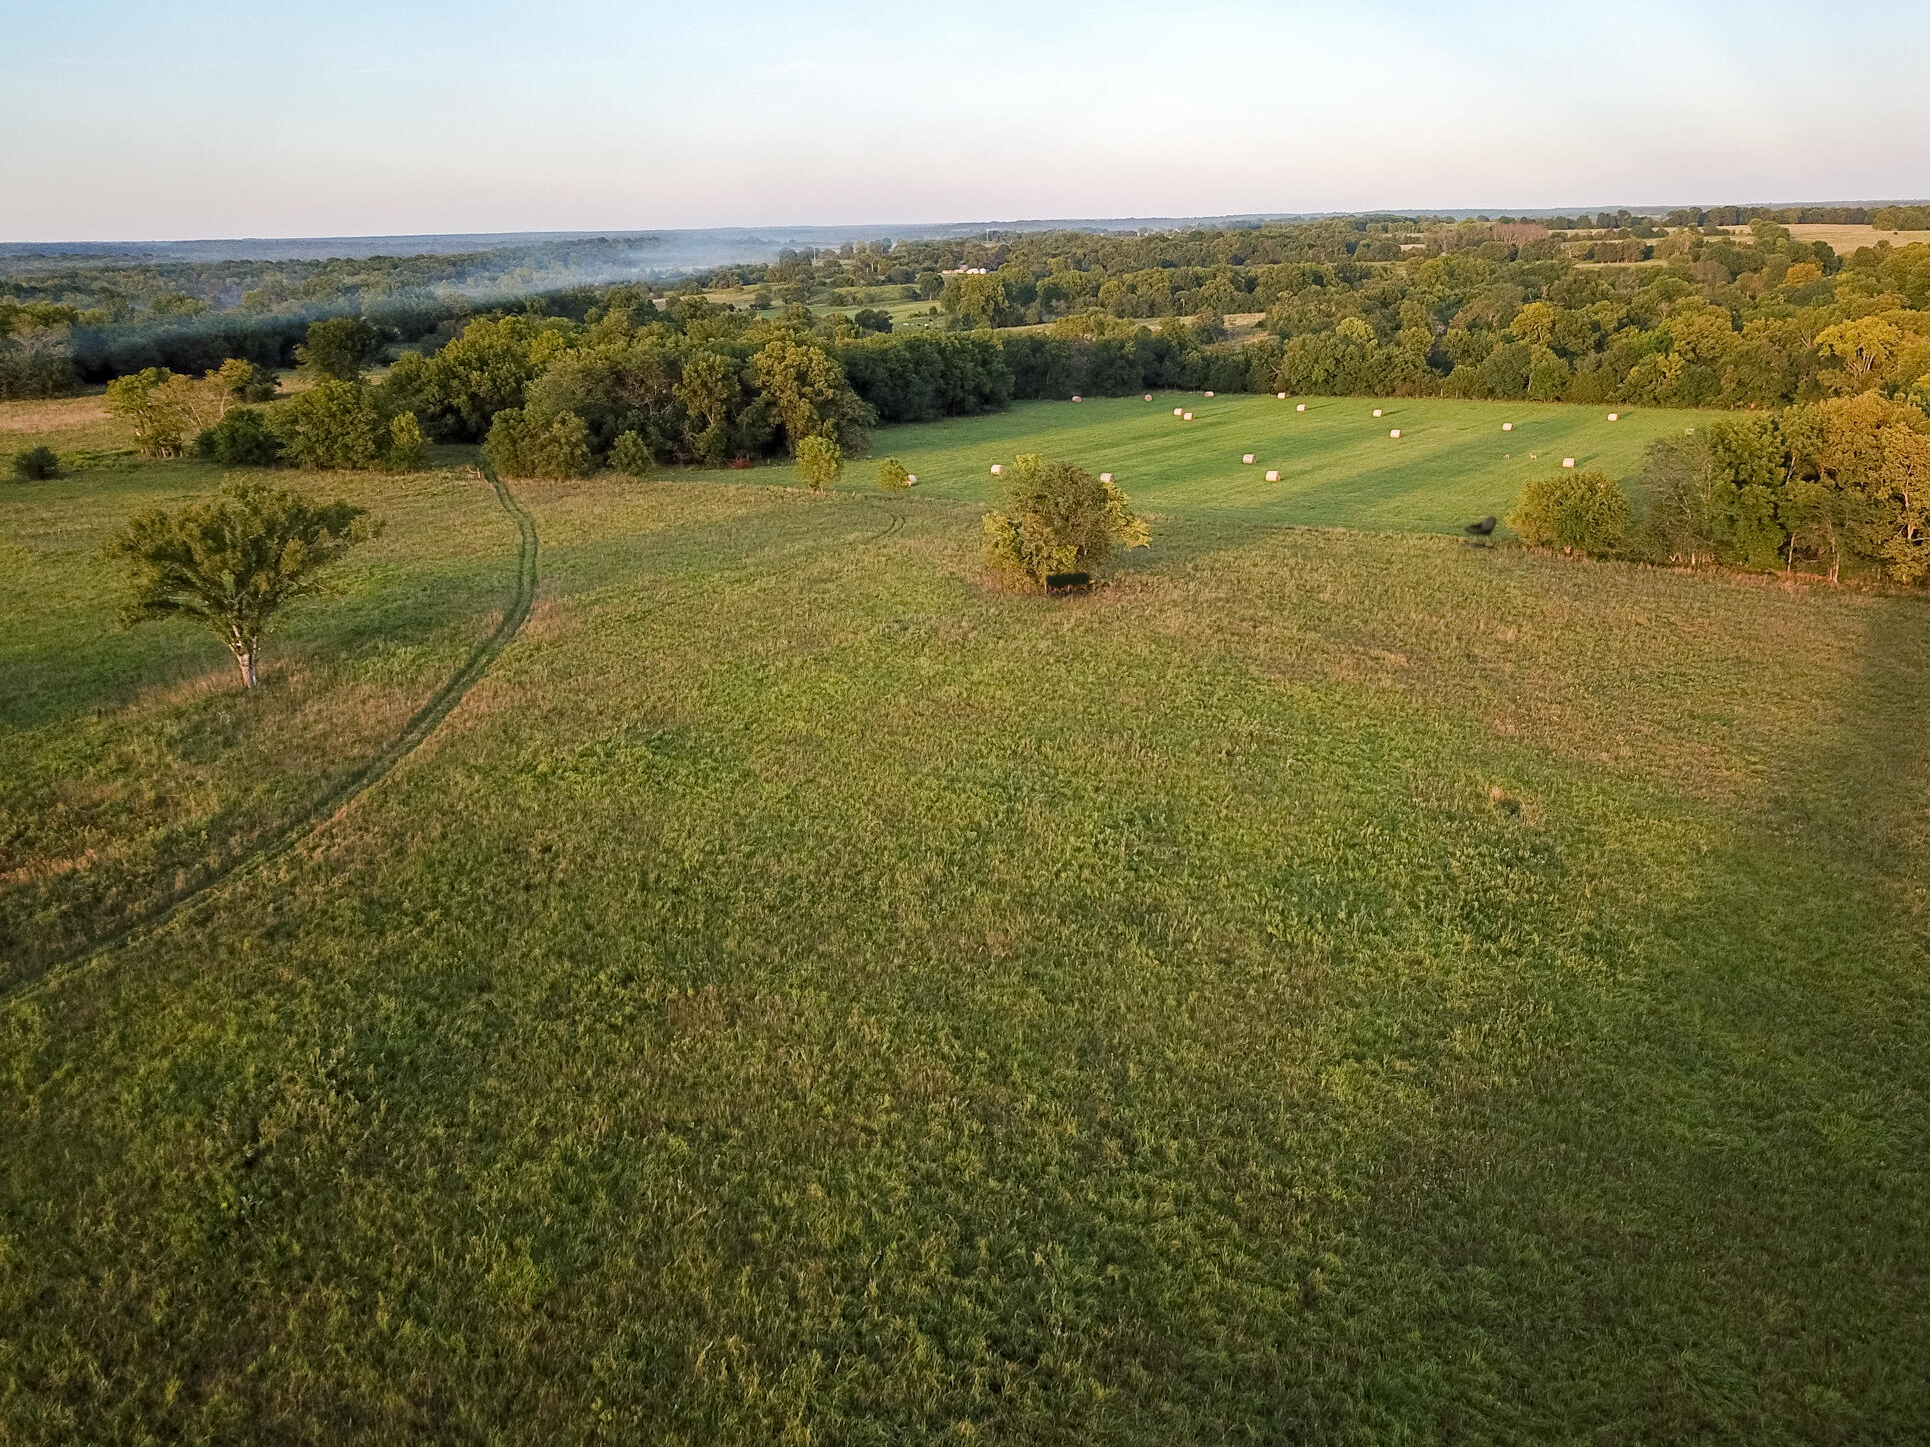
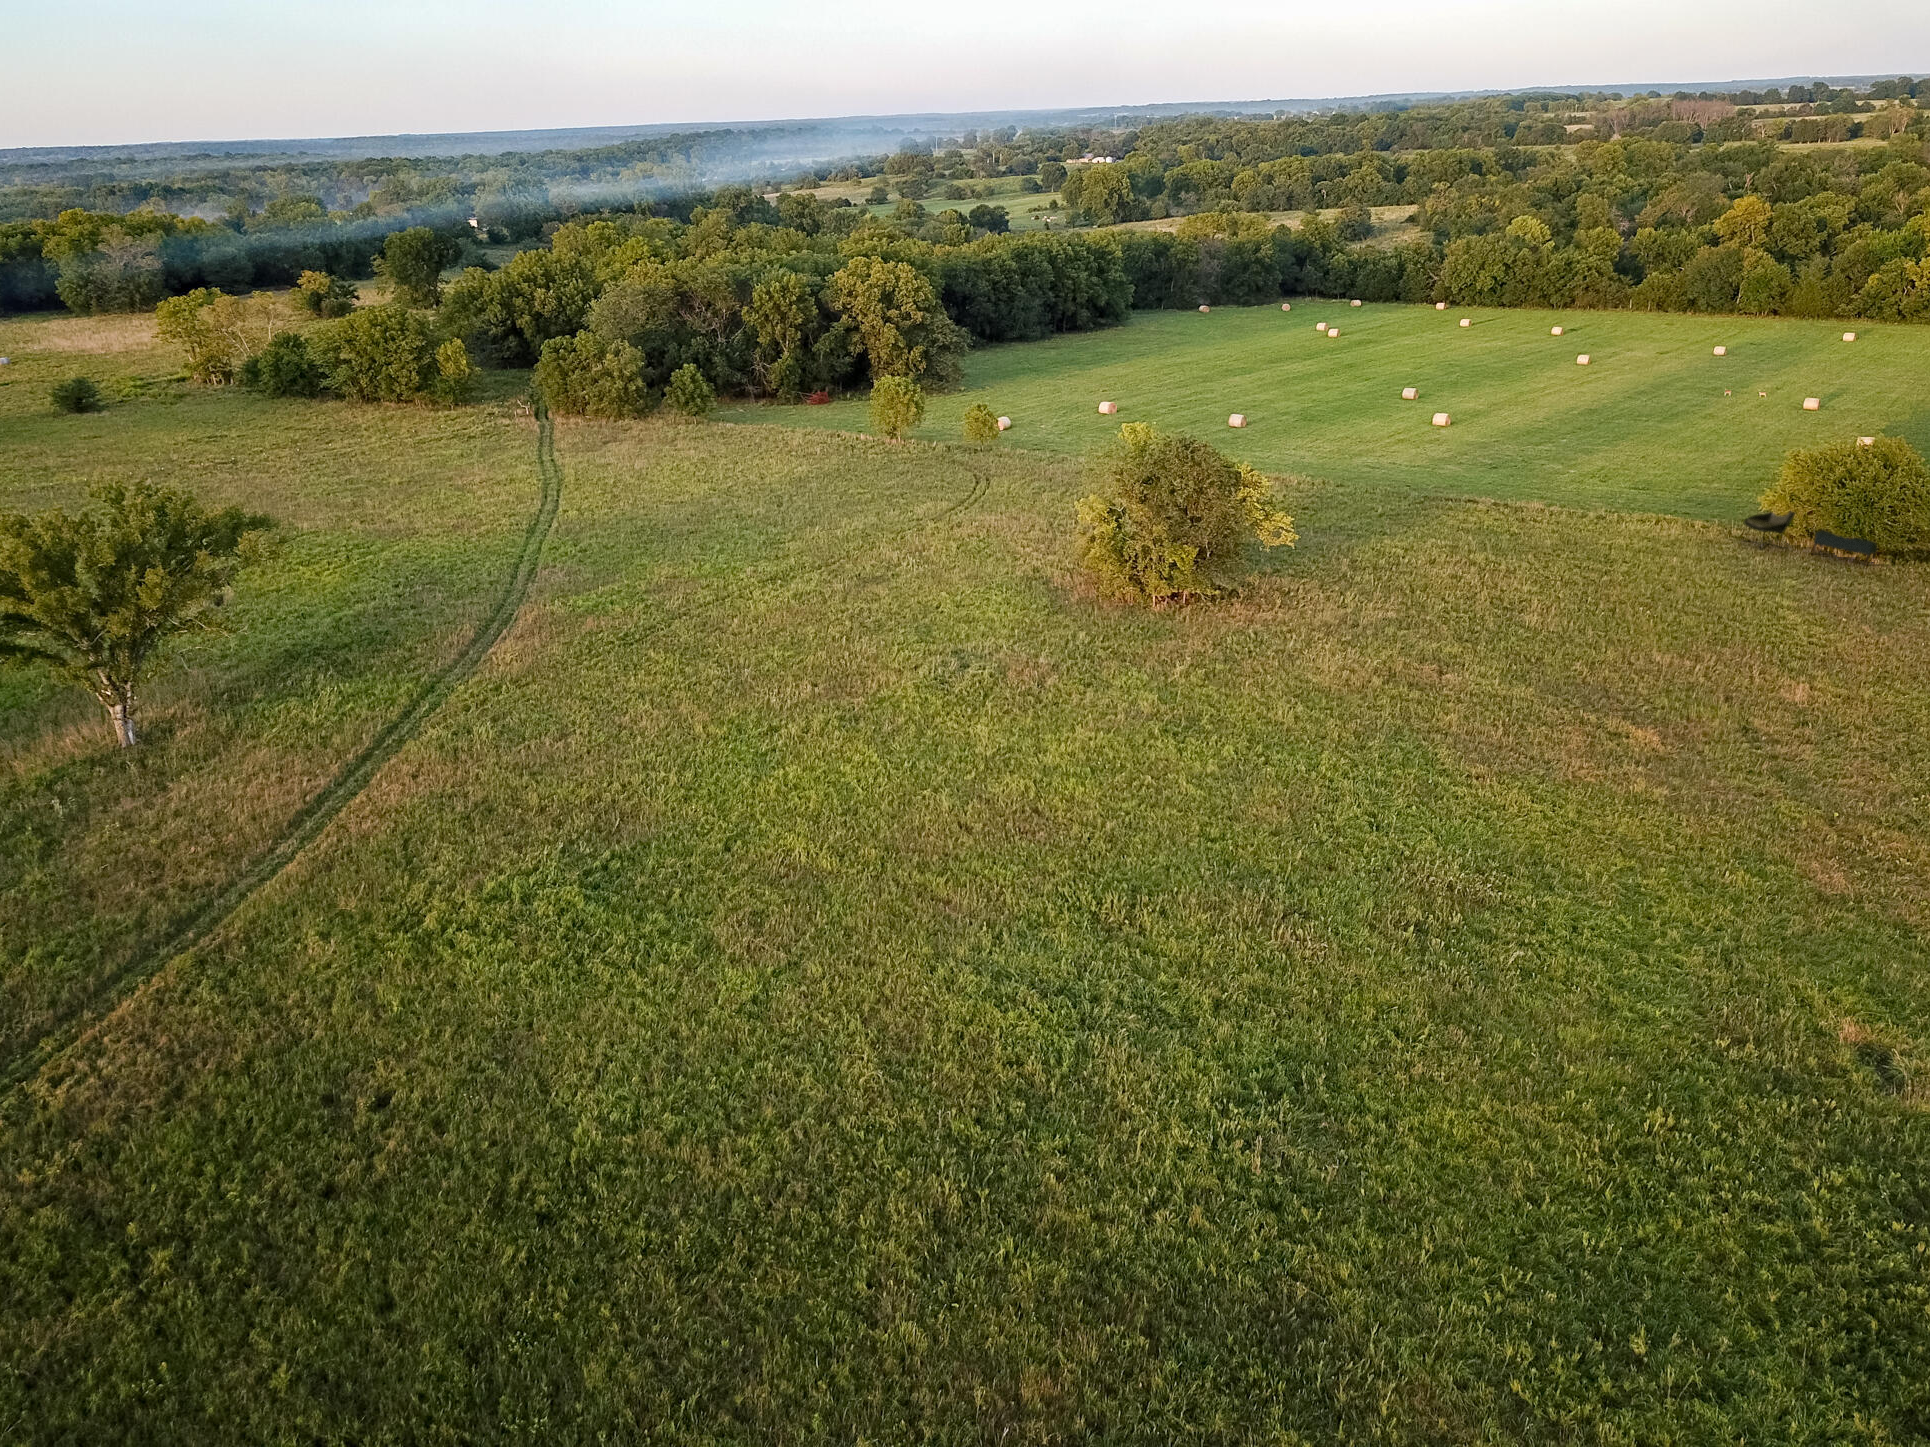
bench: present [1046,572,1090,595] -> present [1812,530,1878,565]

